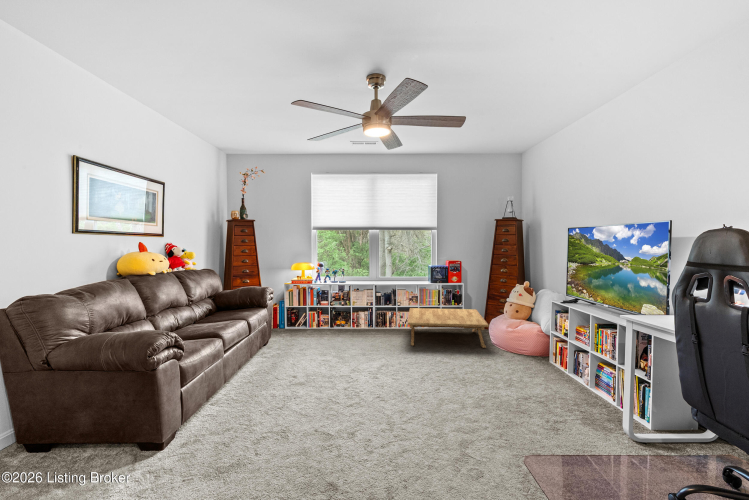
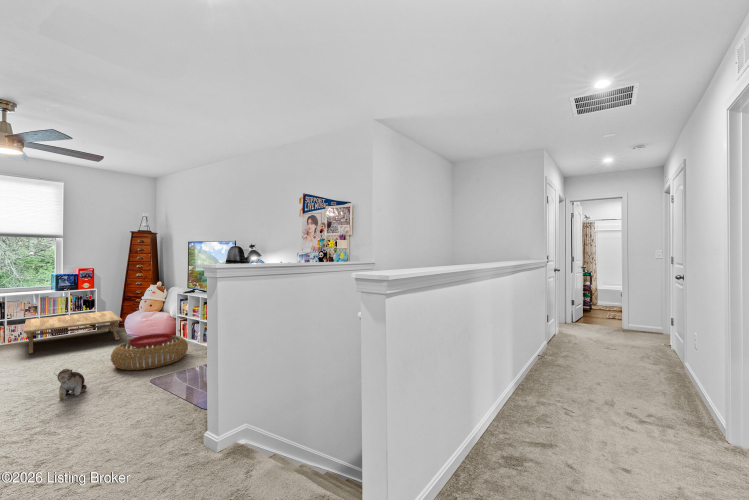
pouf: none [481,358,574,412] -> present [111,333,188,370]
plush toy: none [429,391,459,427] -> present [56,368,87,399]

